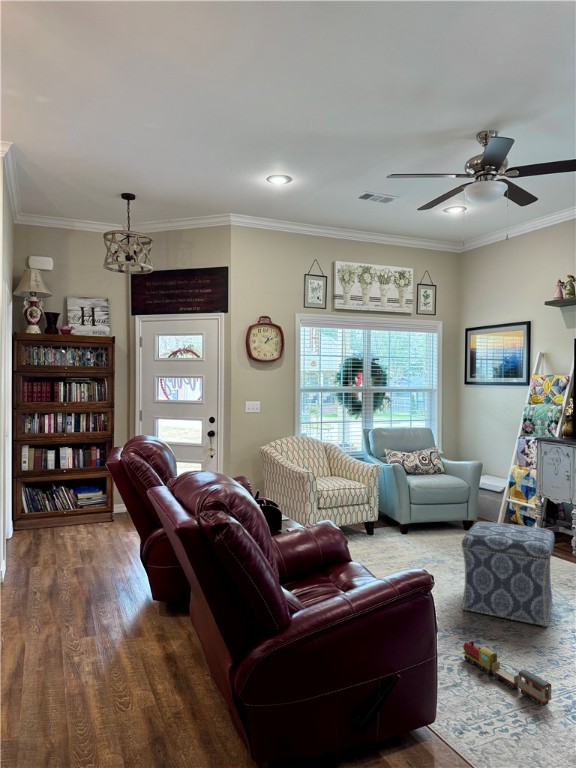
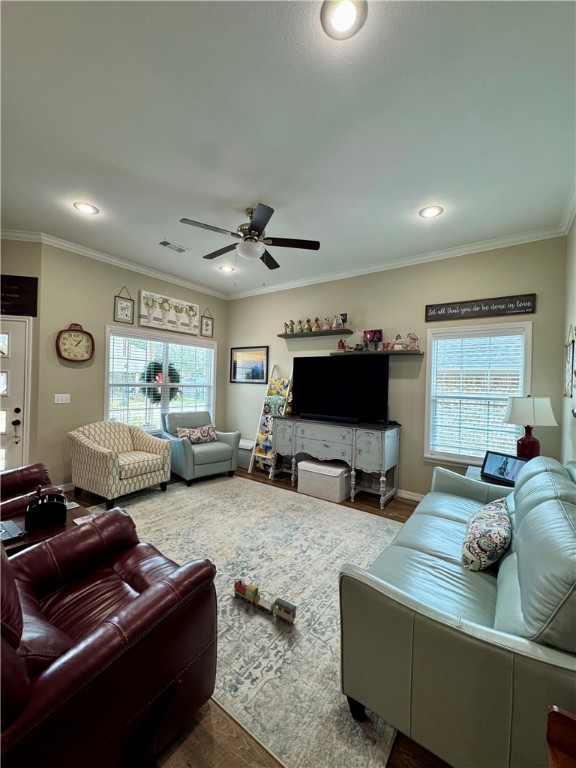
ottoman: present [462,522,555,627] -> none [231,479,288,548]

